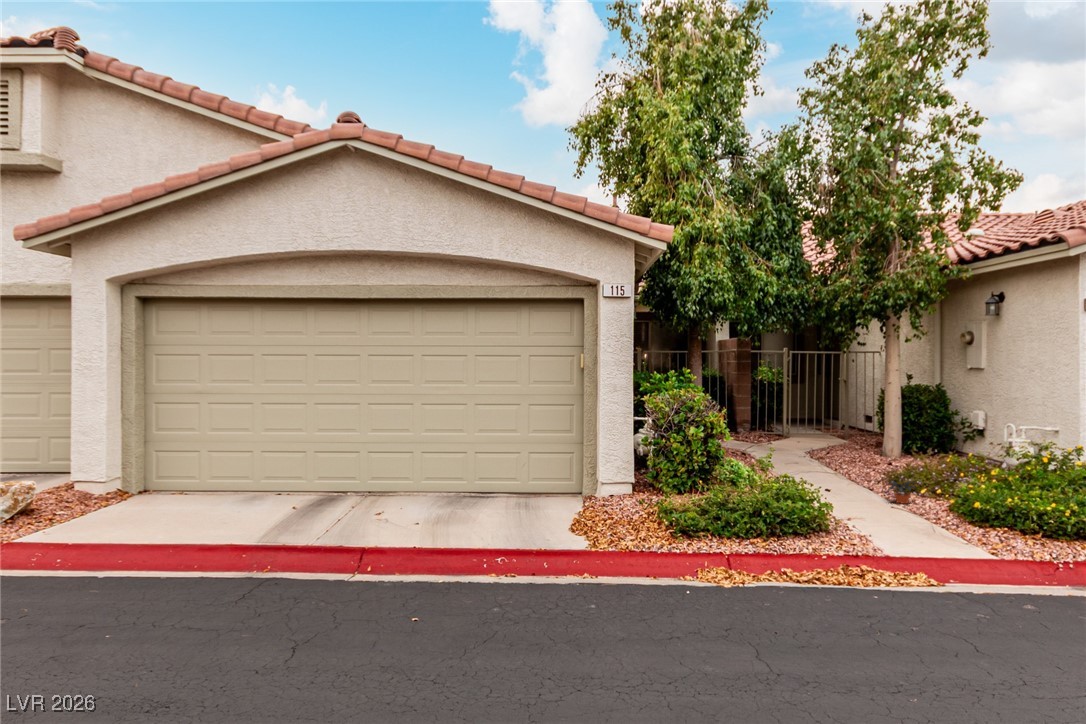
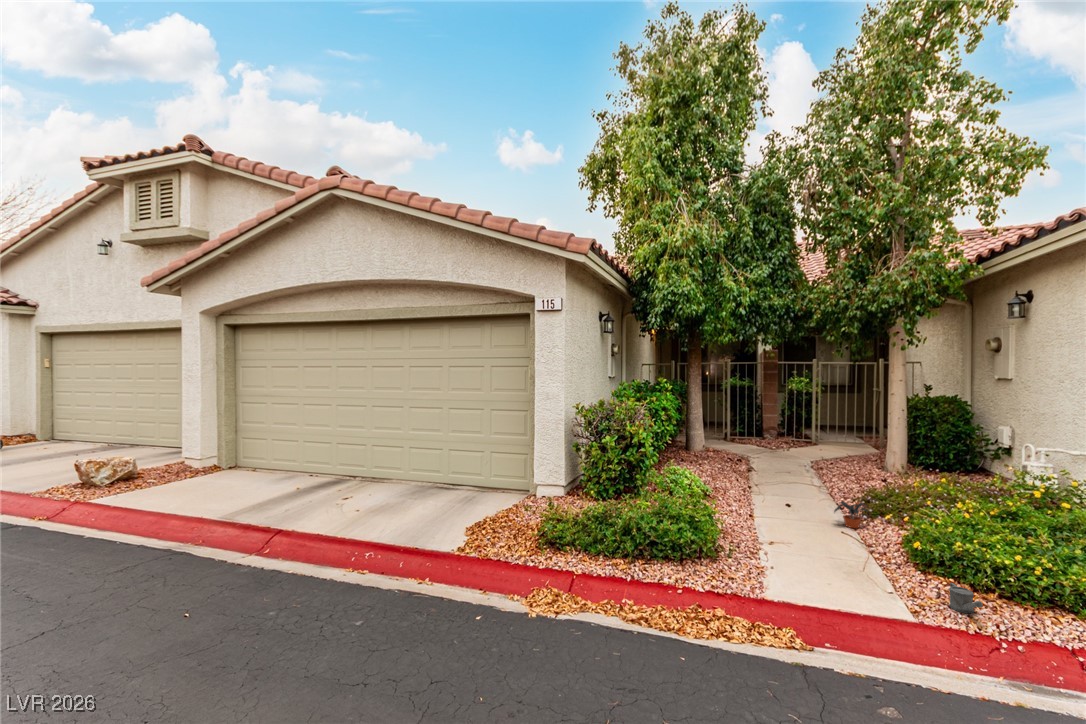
watering can: none [1012,529,1042,548] -> present [949,583,983,613]

